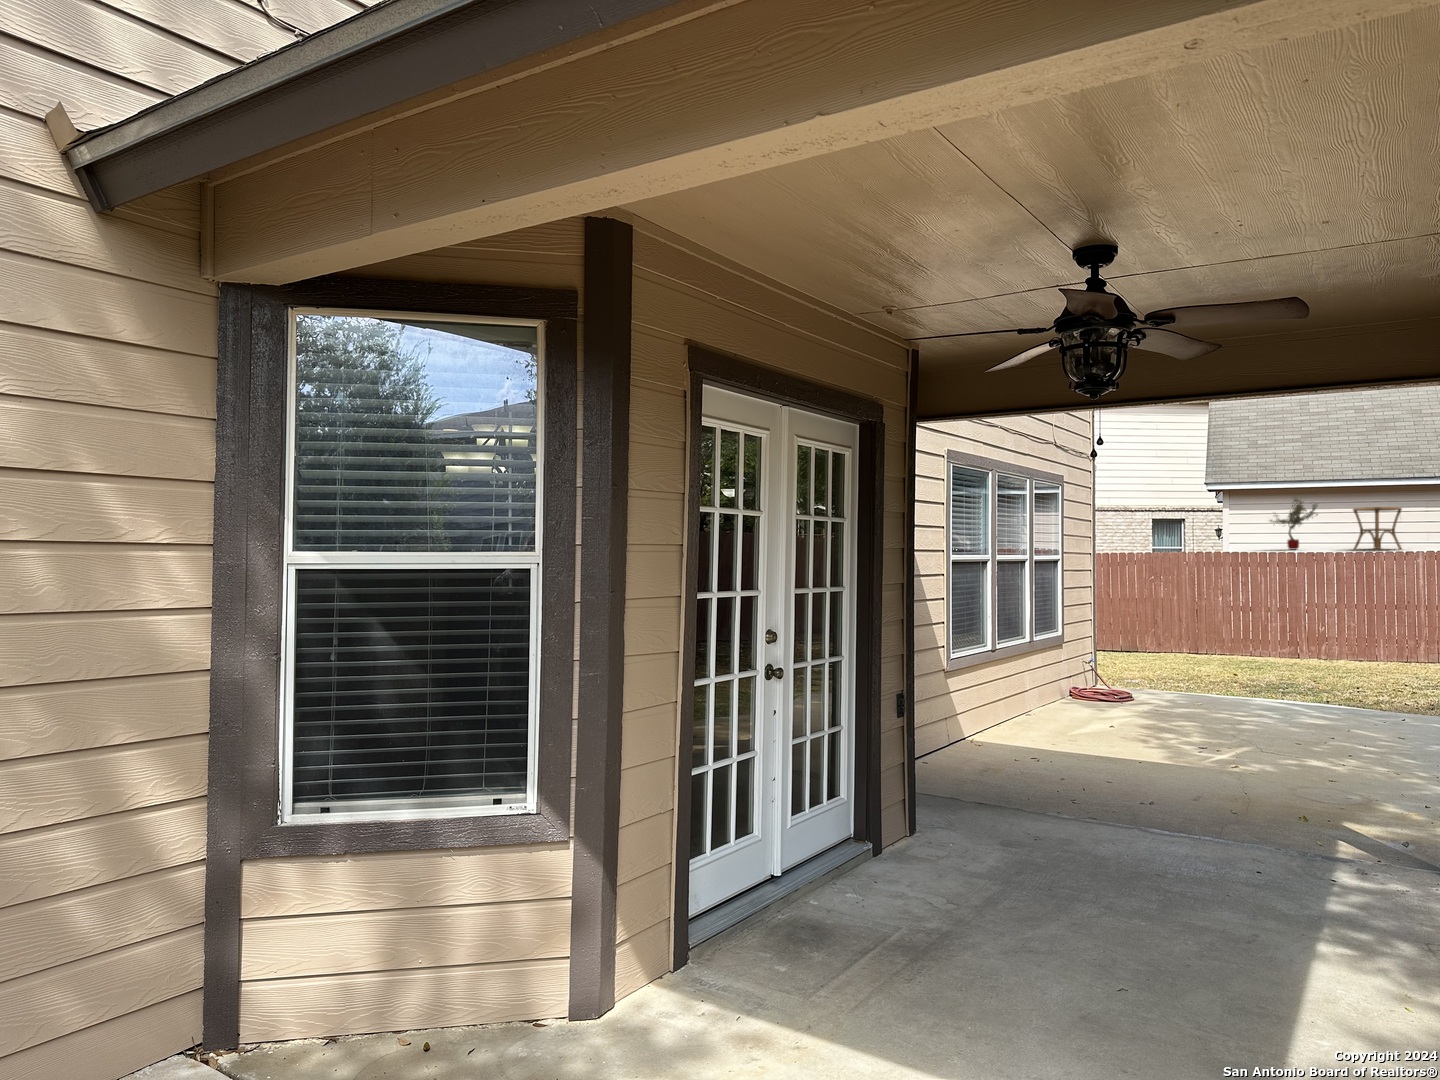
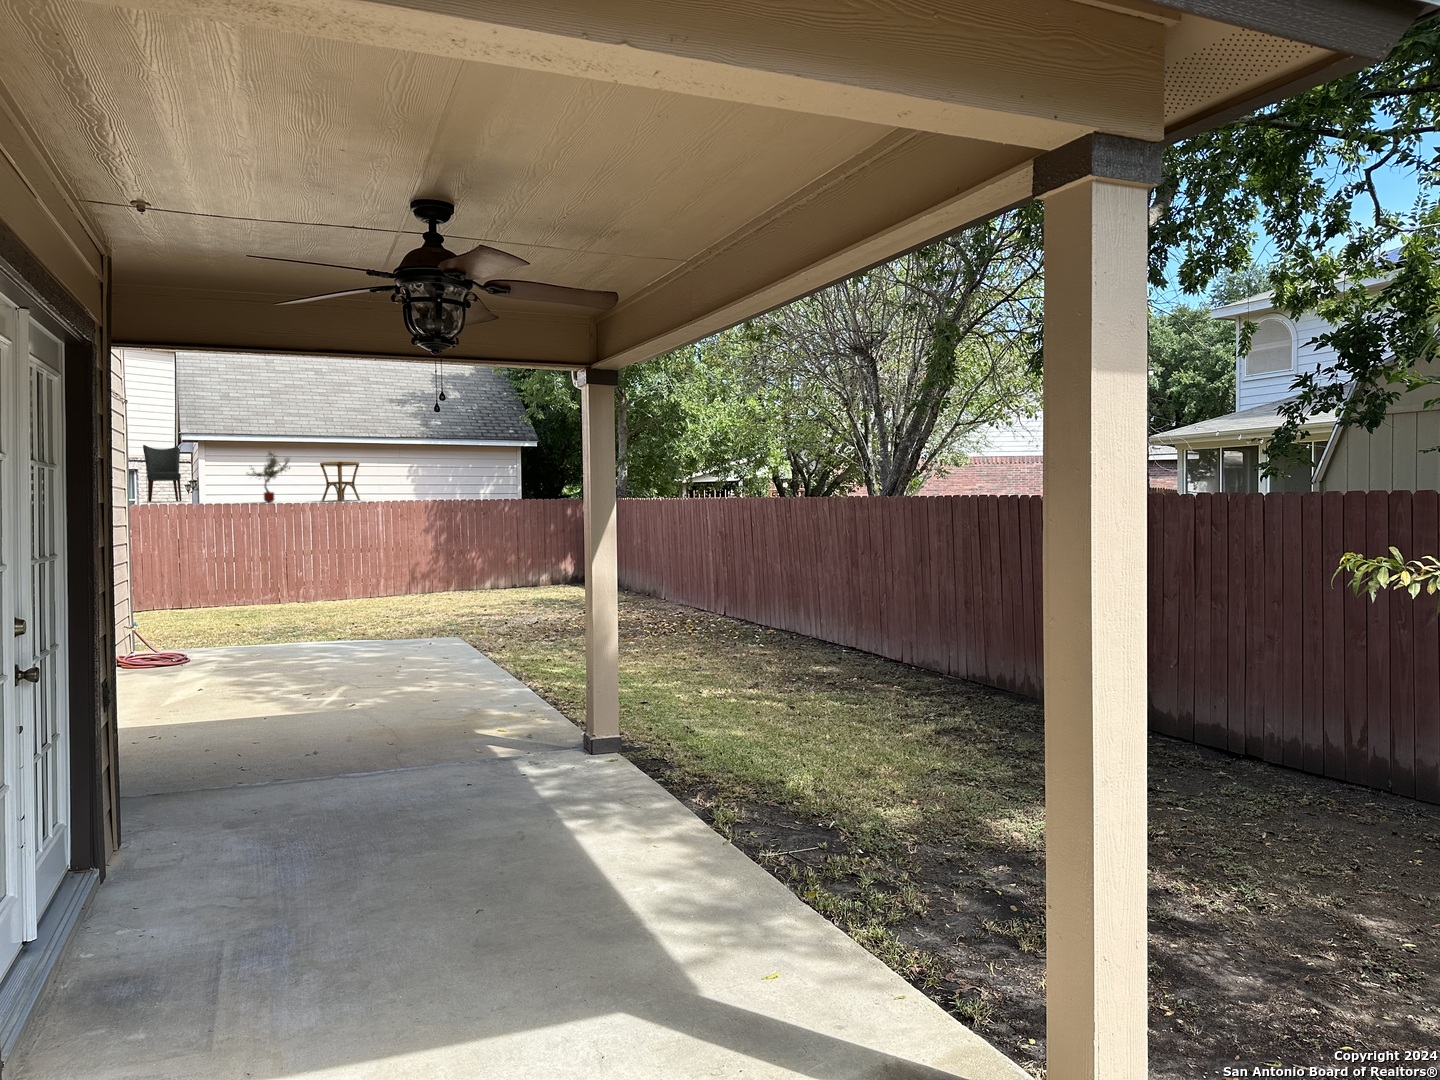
chair: none [1174,493,1208,546] -> present [143,445,181,502]

